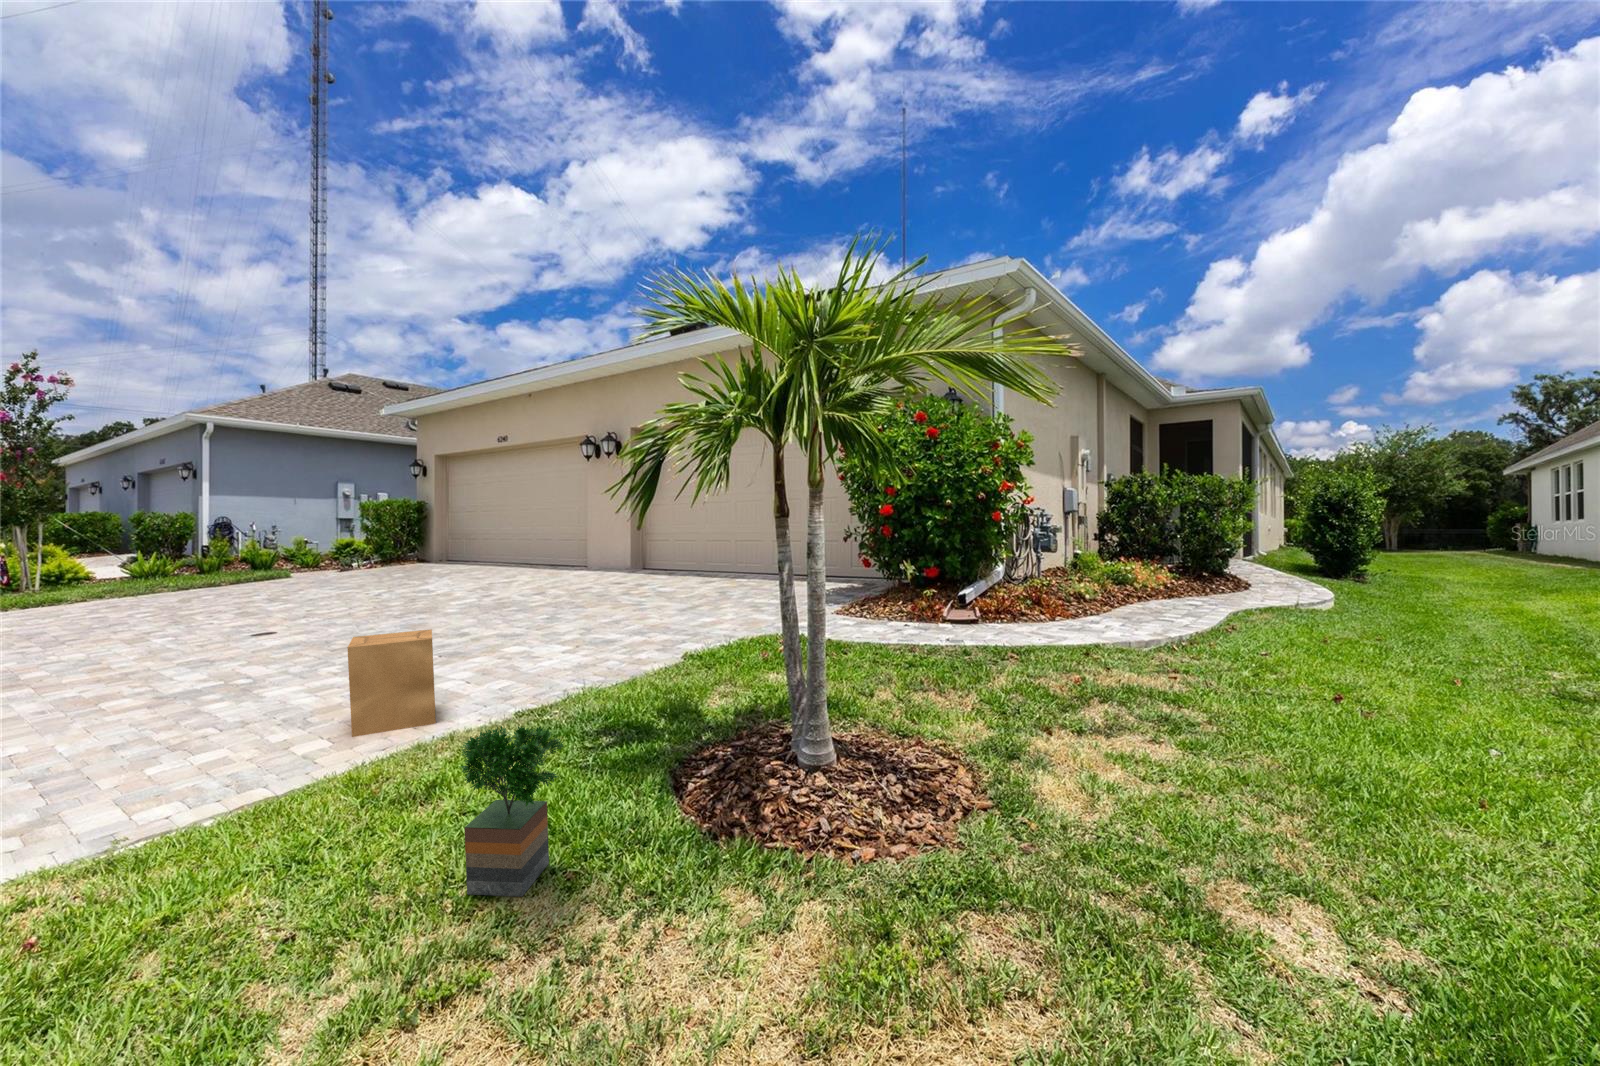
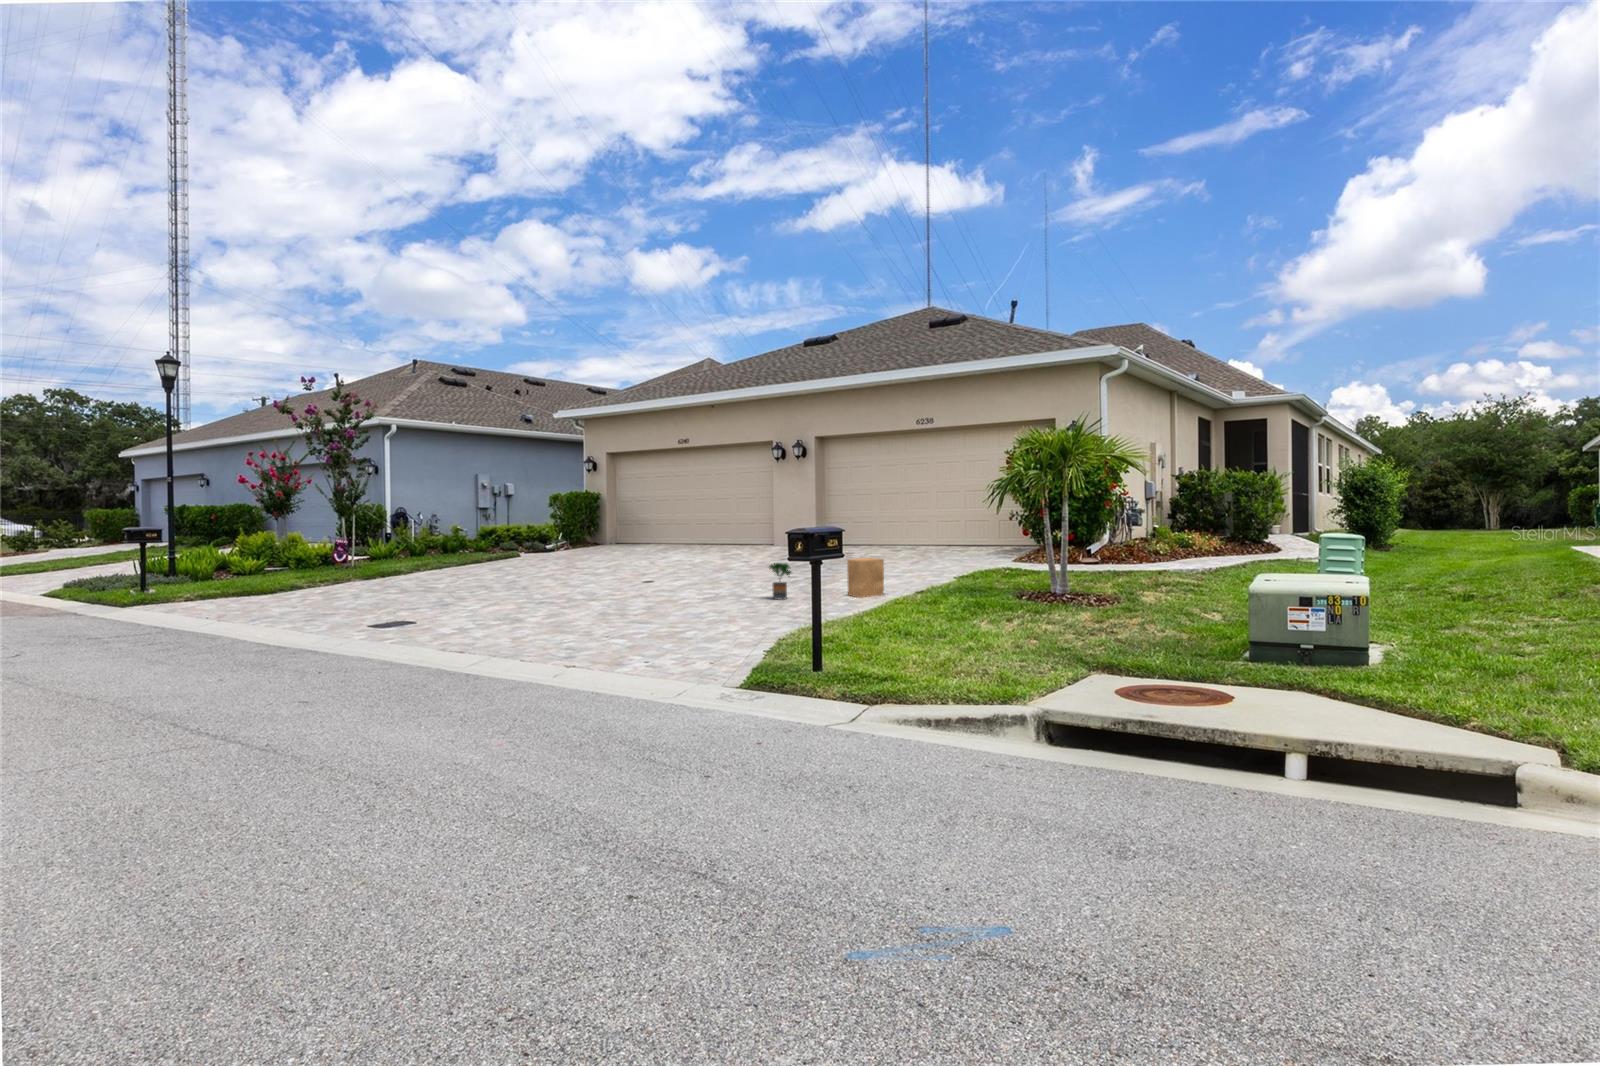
potted tree: present [461,726,563,897] -> present [769,563,791,600]

